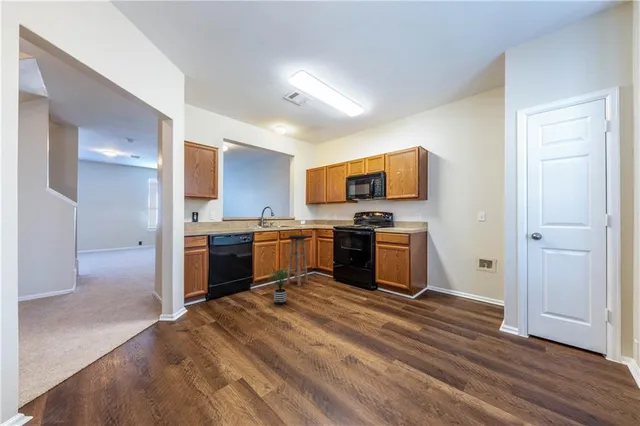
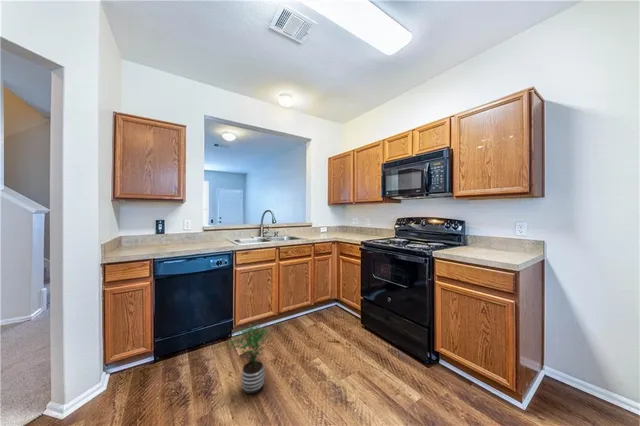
bar stool: present [287,235,308,286] -> none [286,254,320,340]

